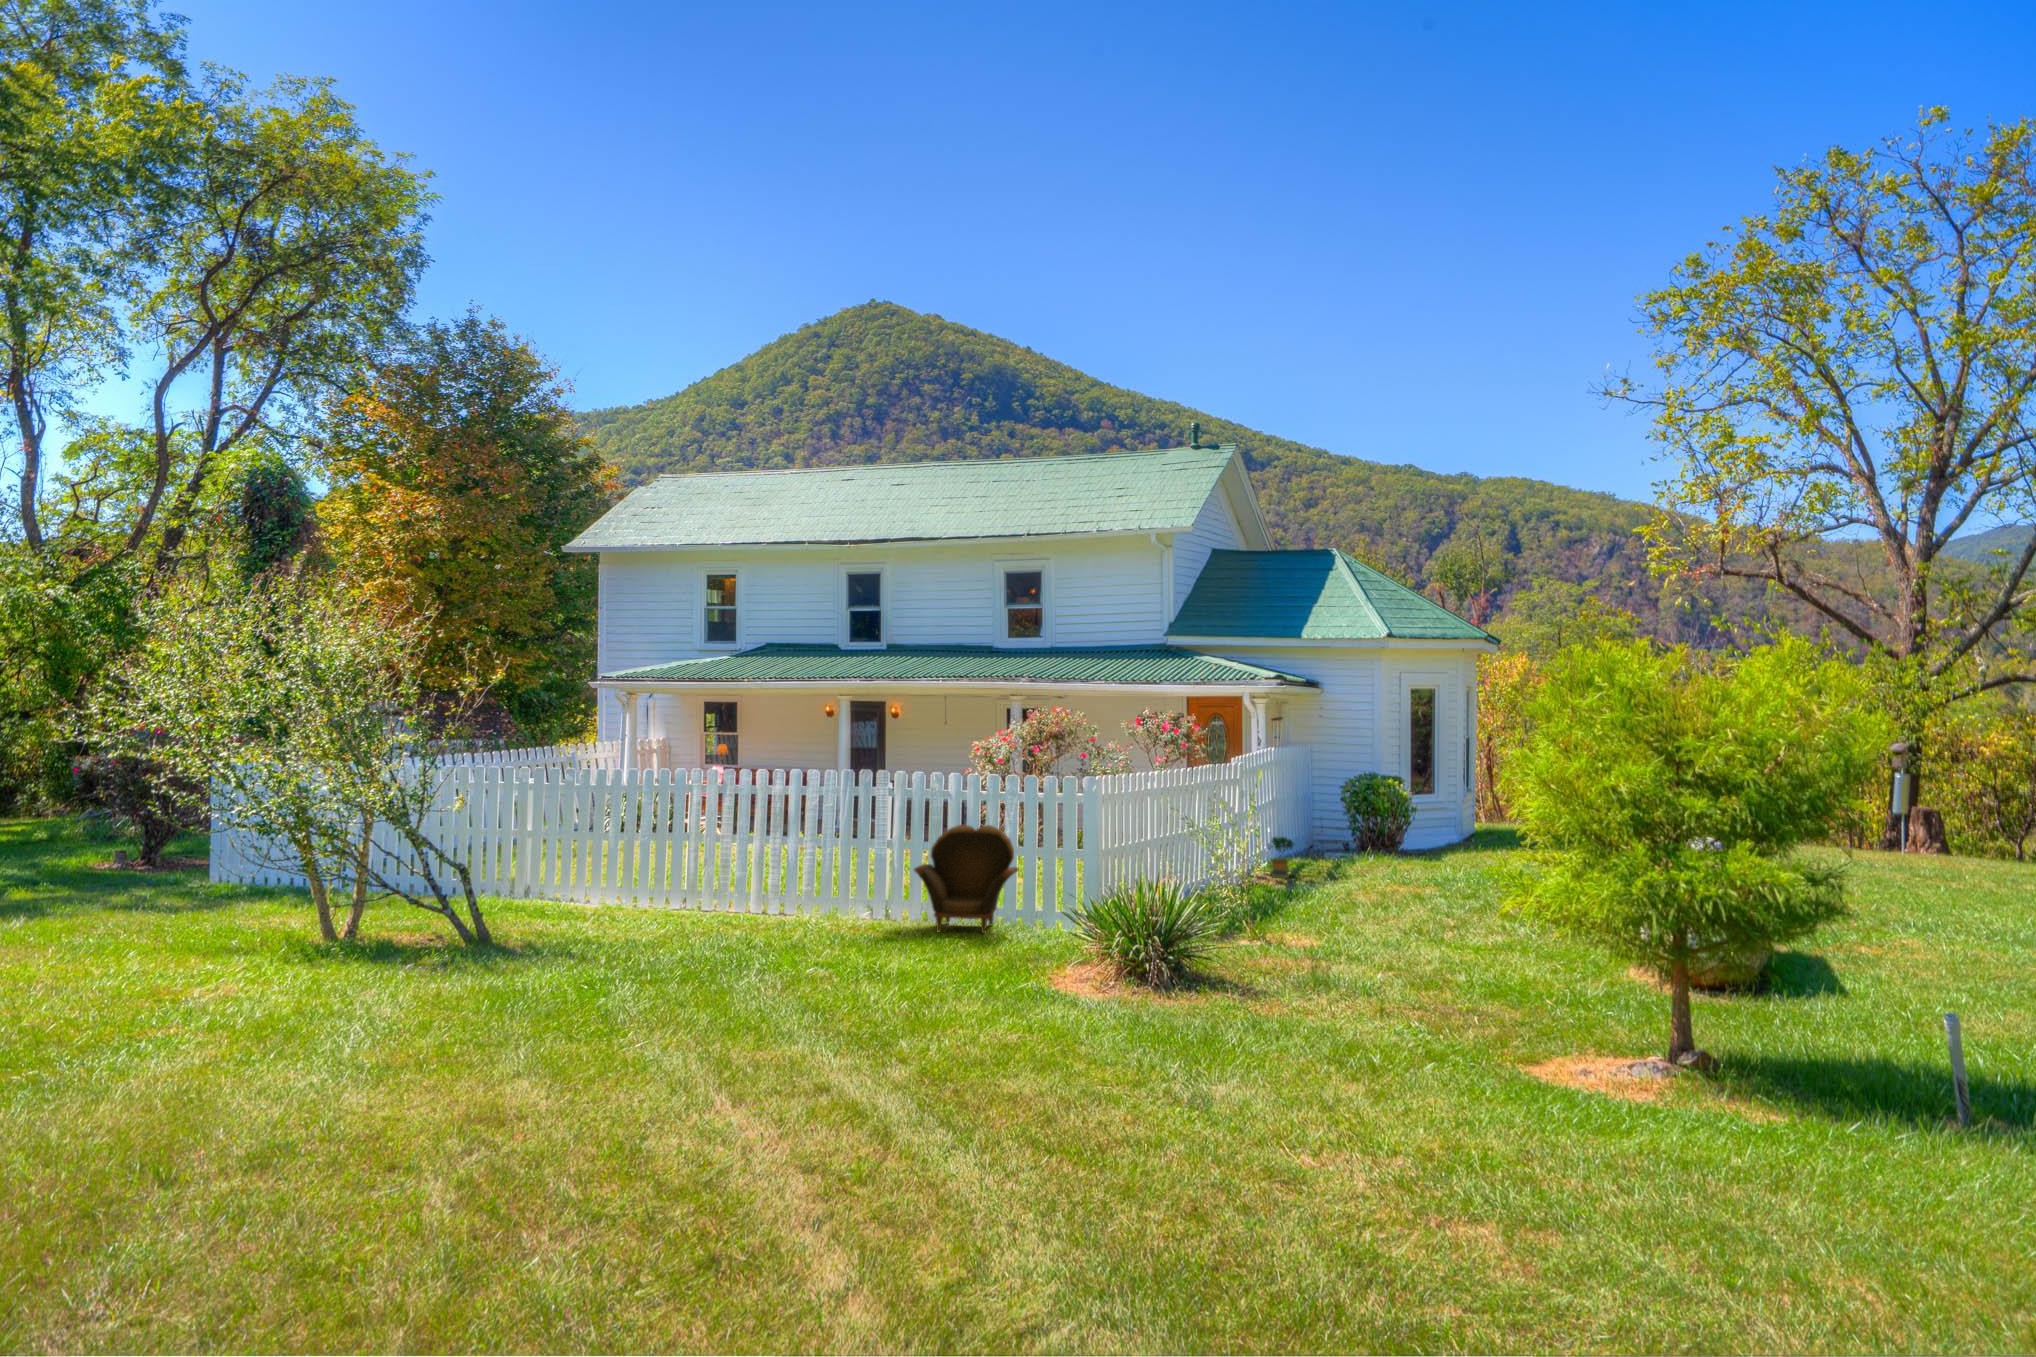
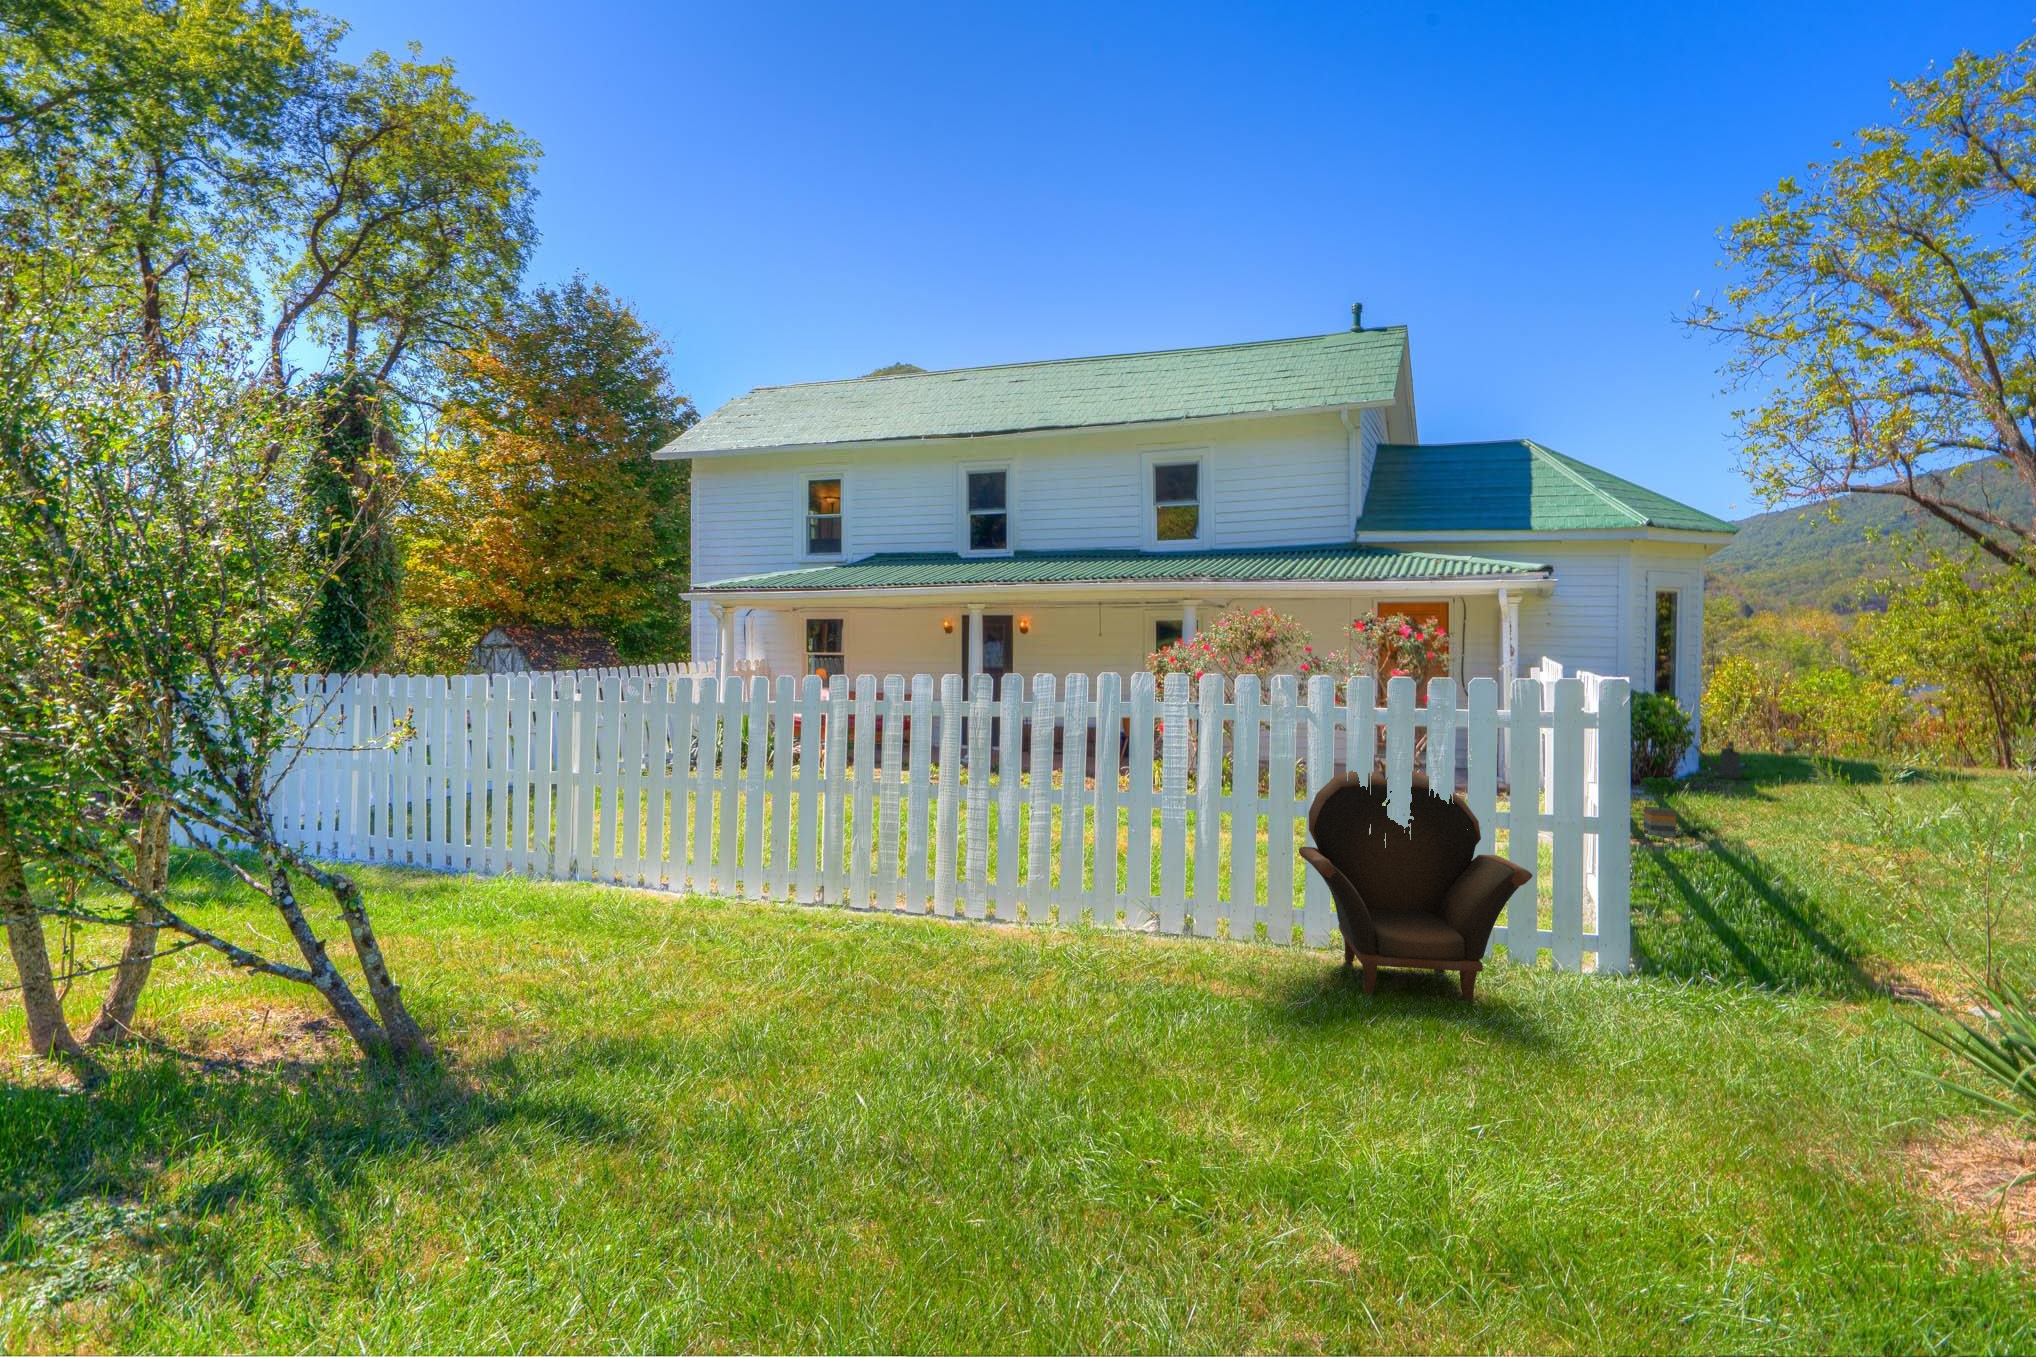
watering can: none [1433,813,1469,845] -> present [1694,741,1741,779]

